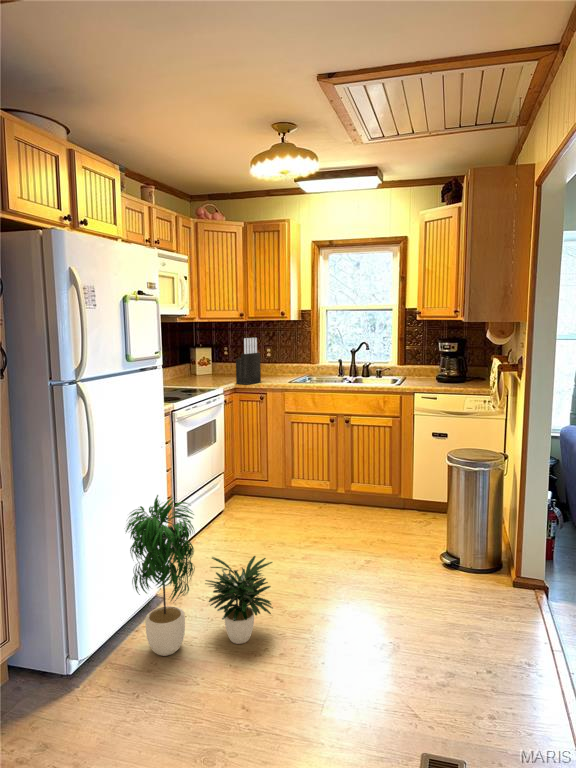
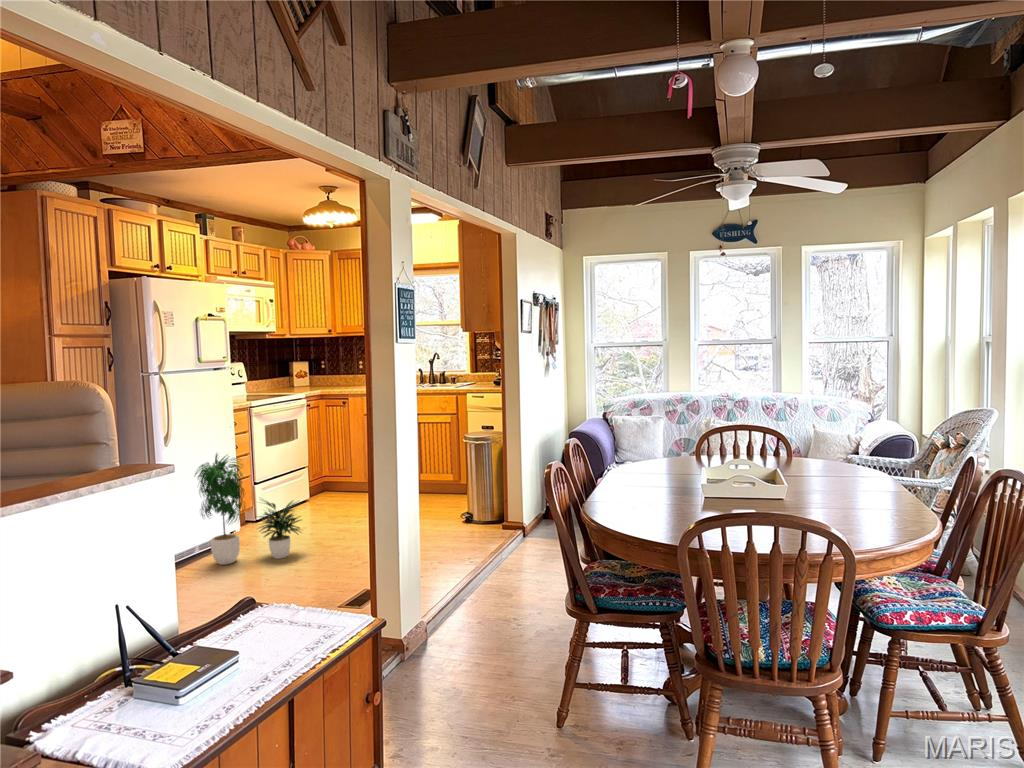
knife block: present [236,338,261,385] -> none [319,351,343,391]

